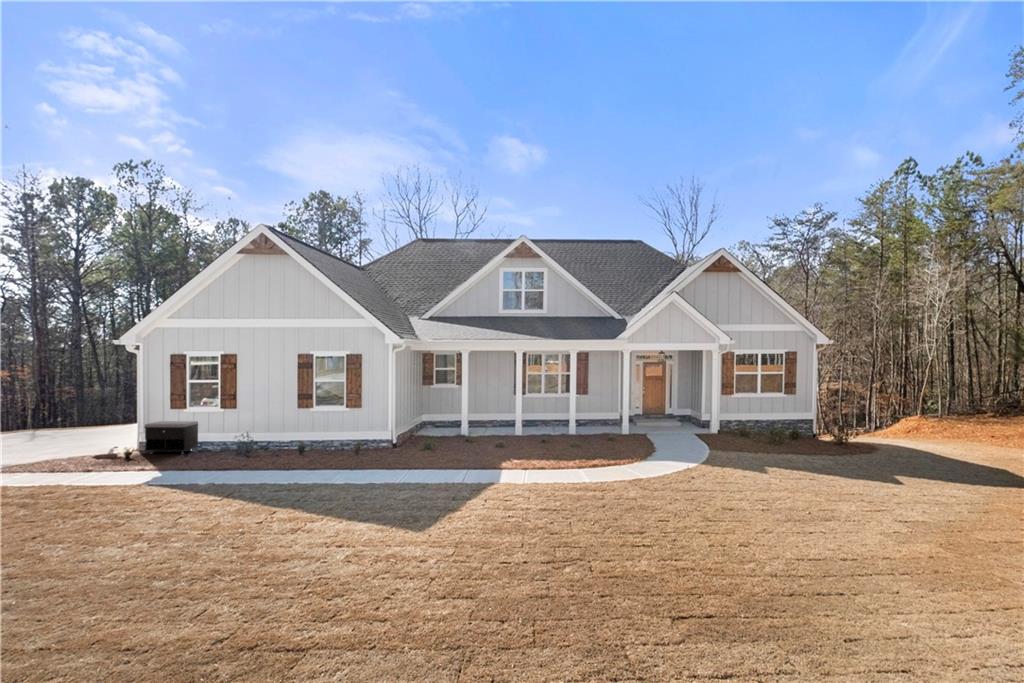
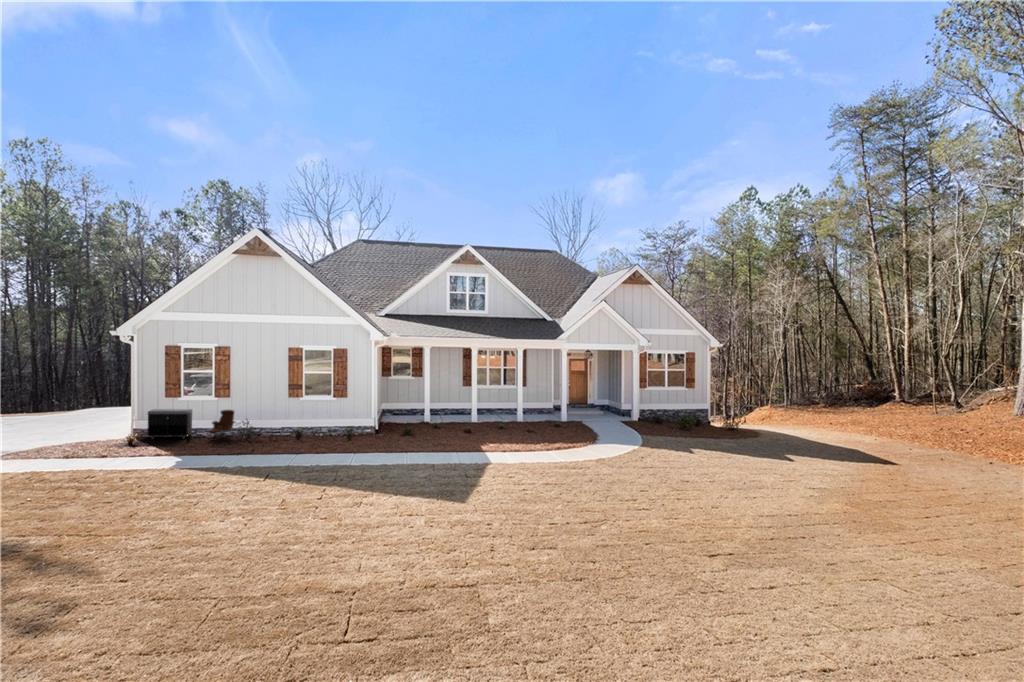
lounge chair: none [200,422,239,459] -> present [209,410,235,439]

